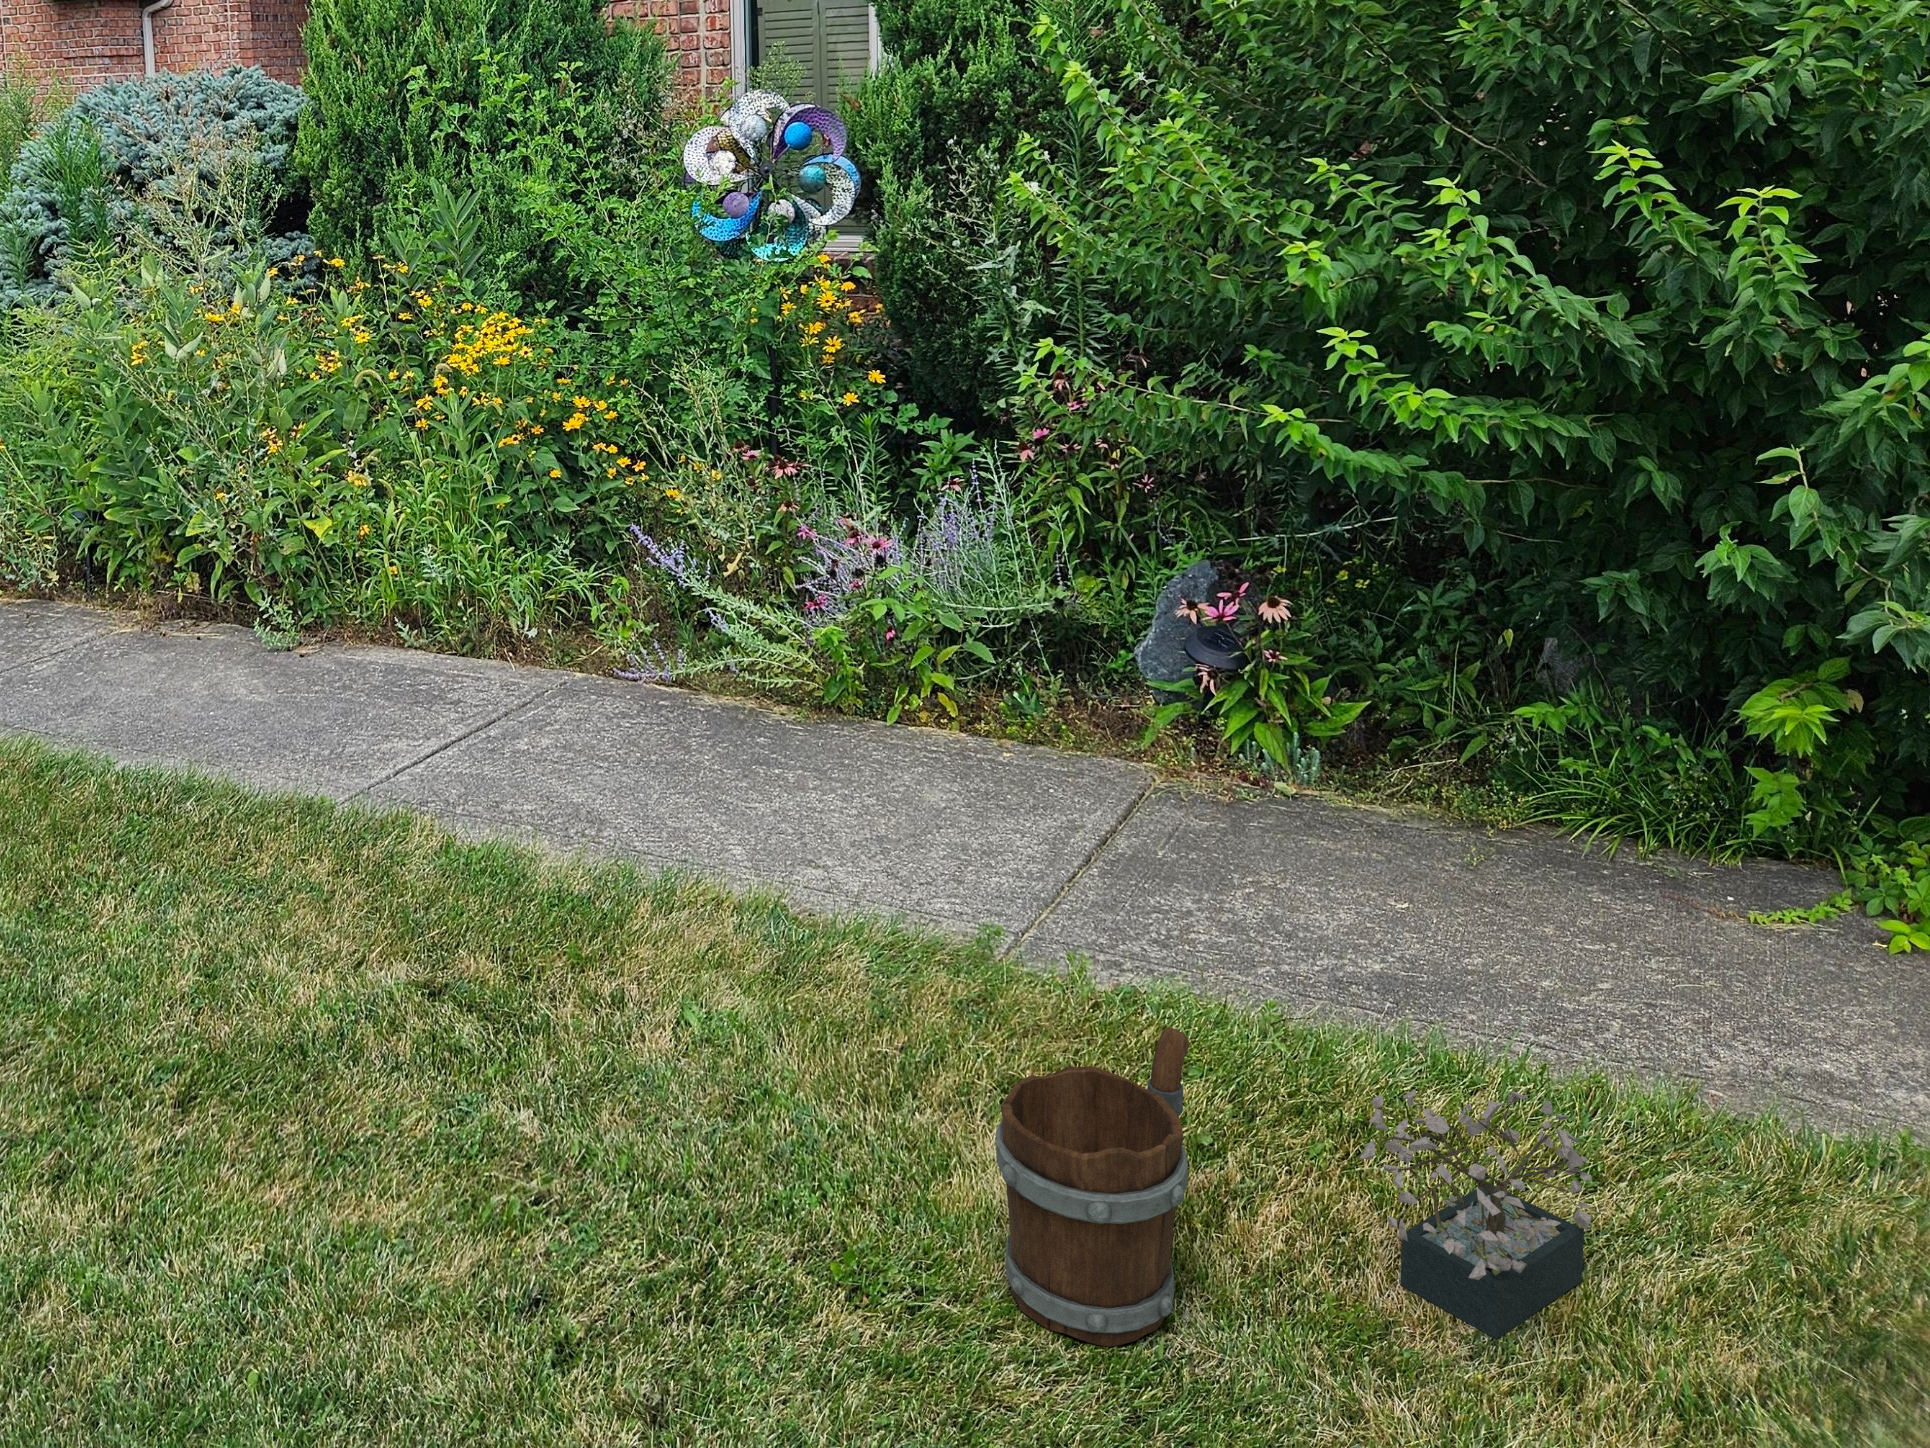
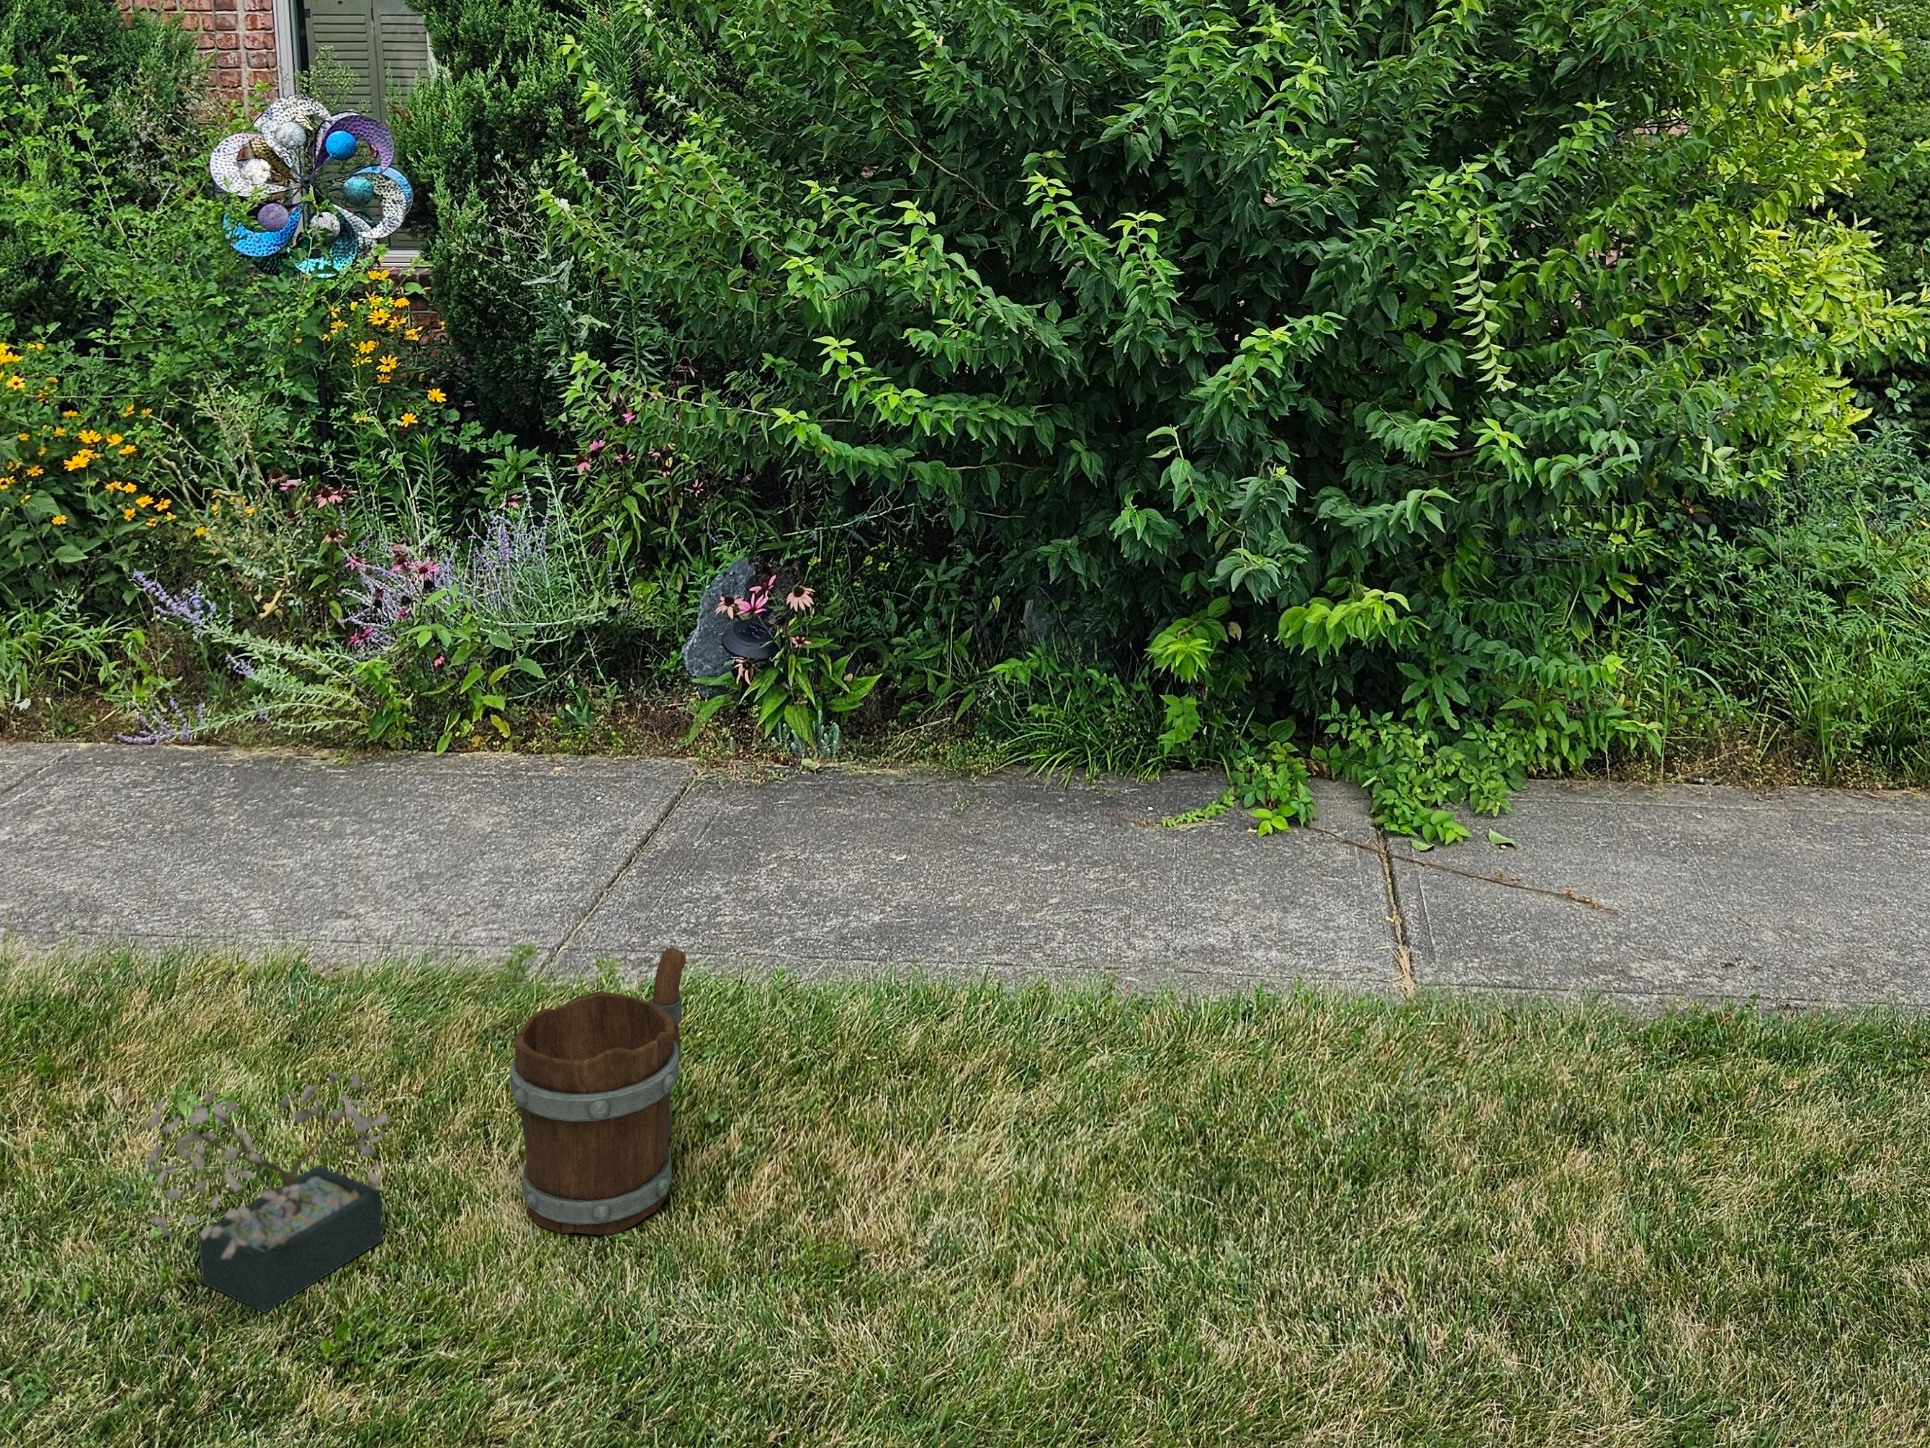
decorative plant: present [1360,1090,1592,1339] -> present [145,1073,388,1313]

